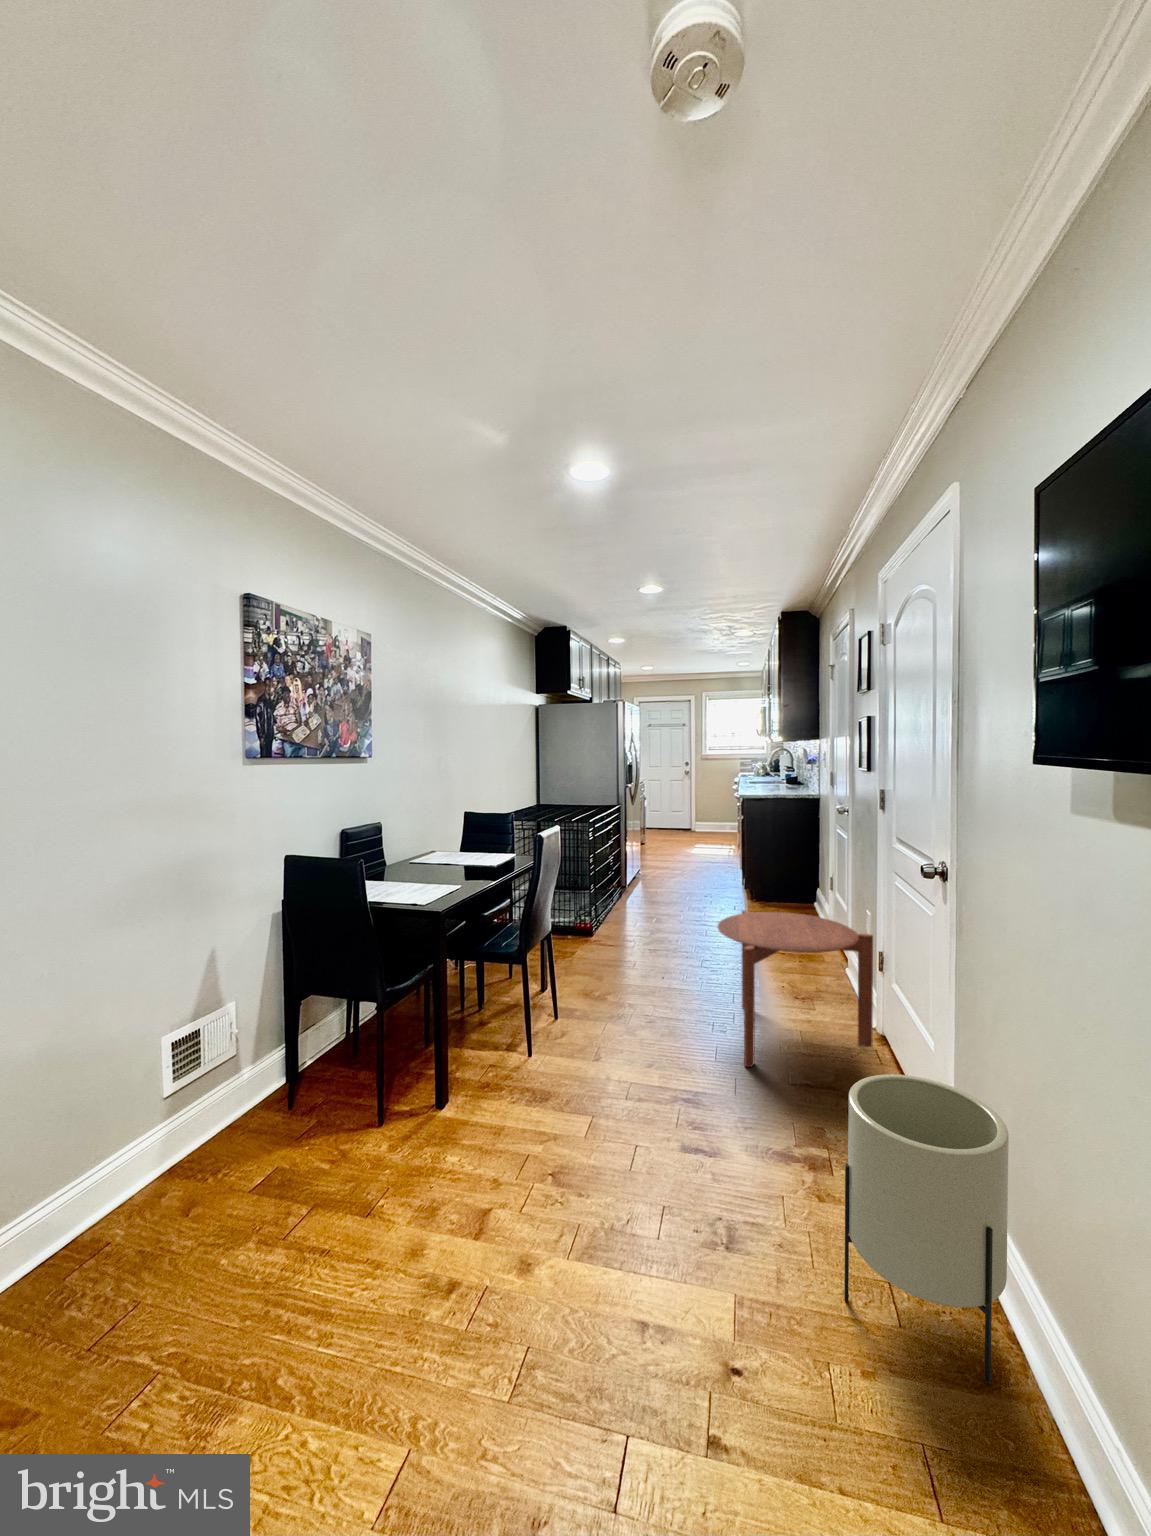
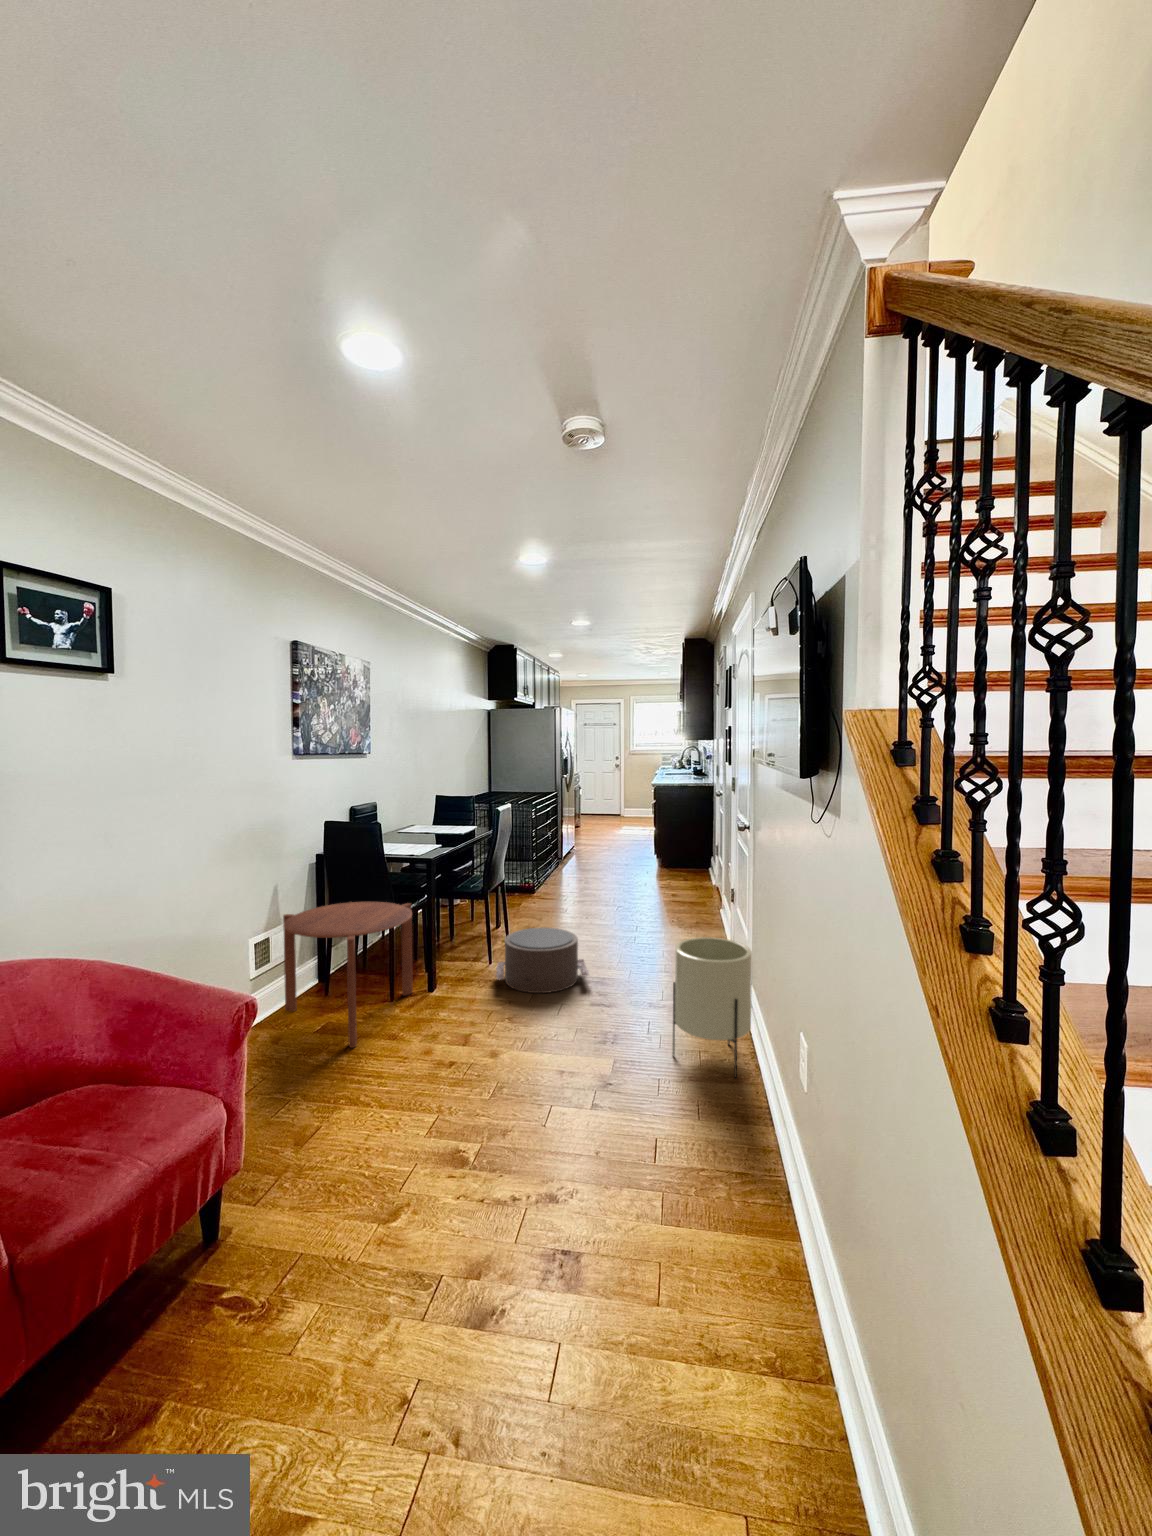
side table: present [718,910,873,1067] -> present [283,902,412,1048]
pouf: none [535,1006,677,1120] -> present [496,927,589,993]

